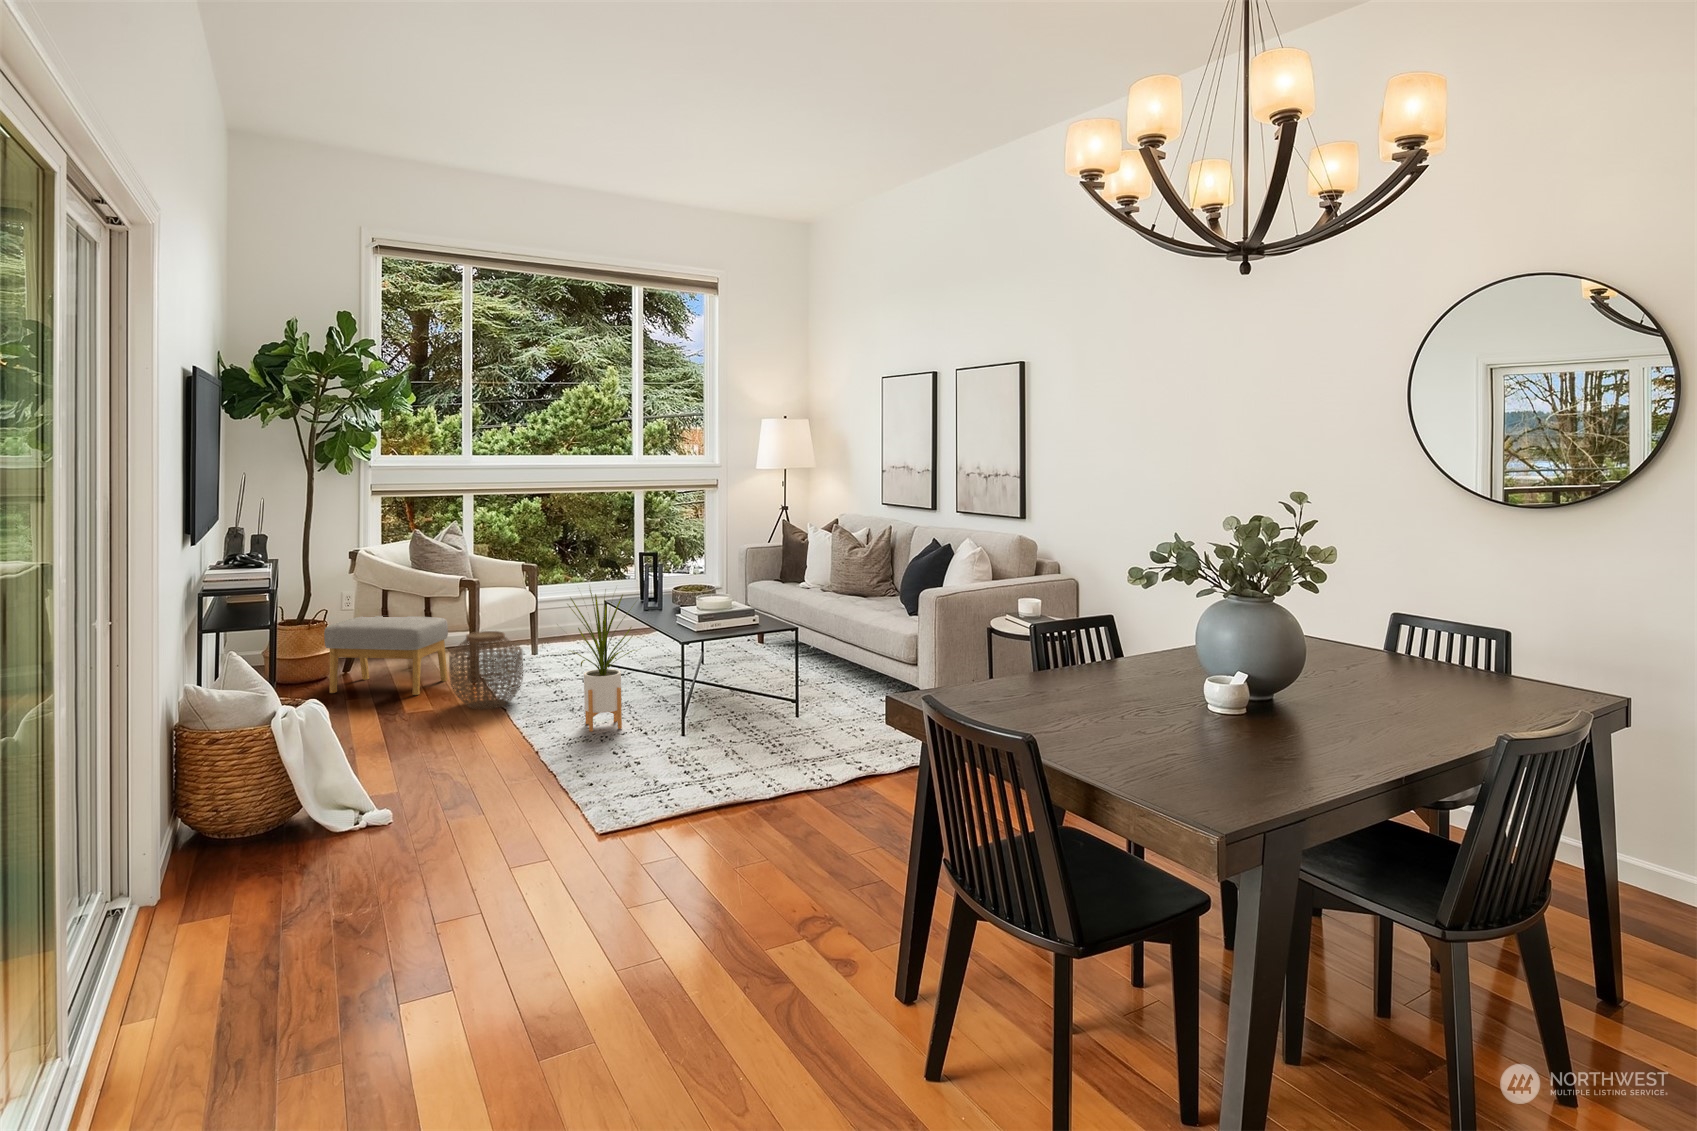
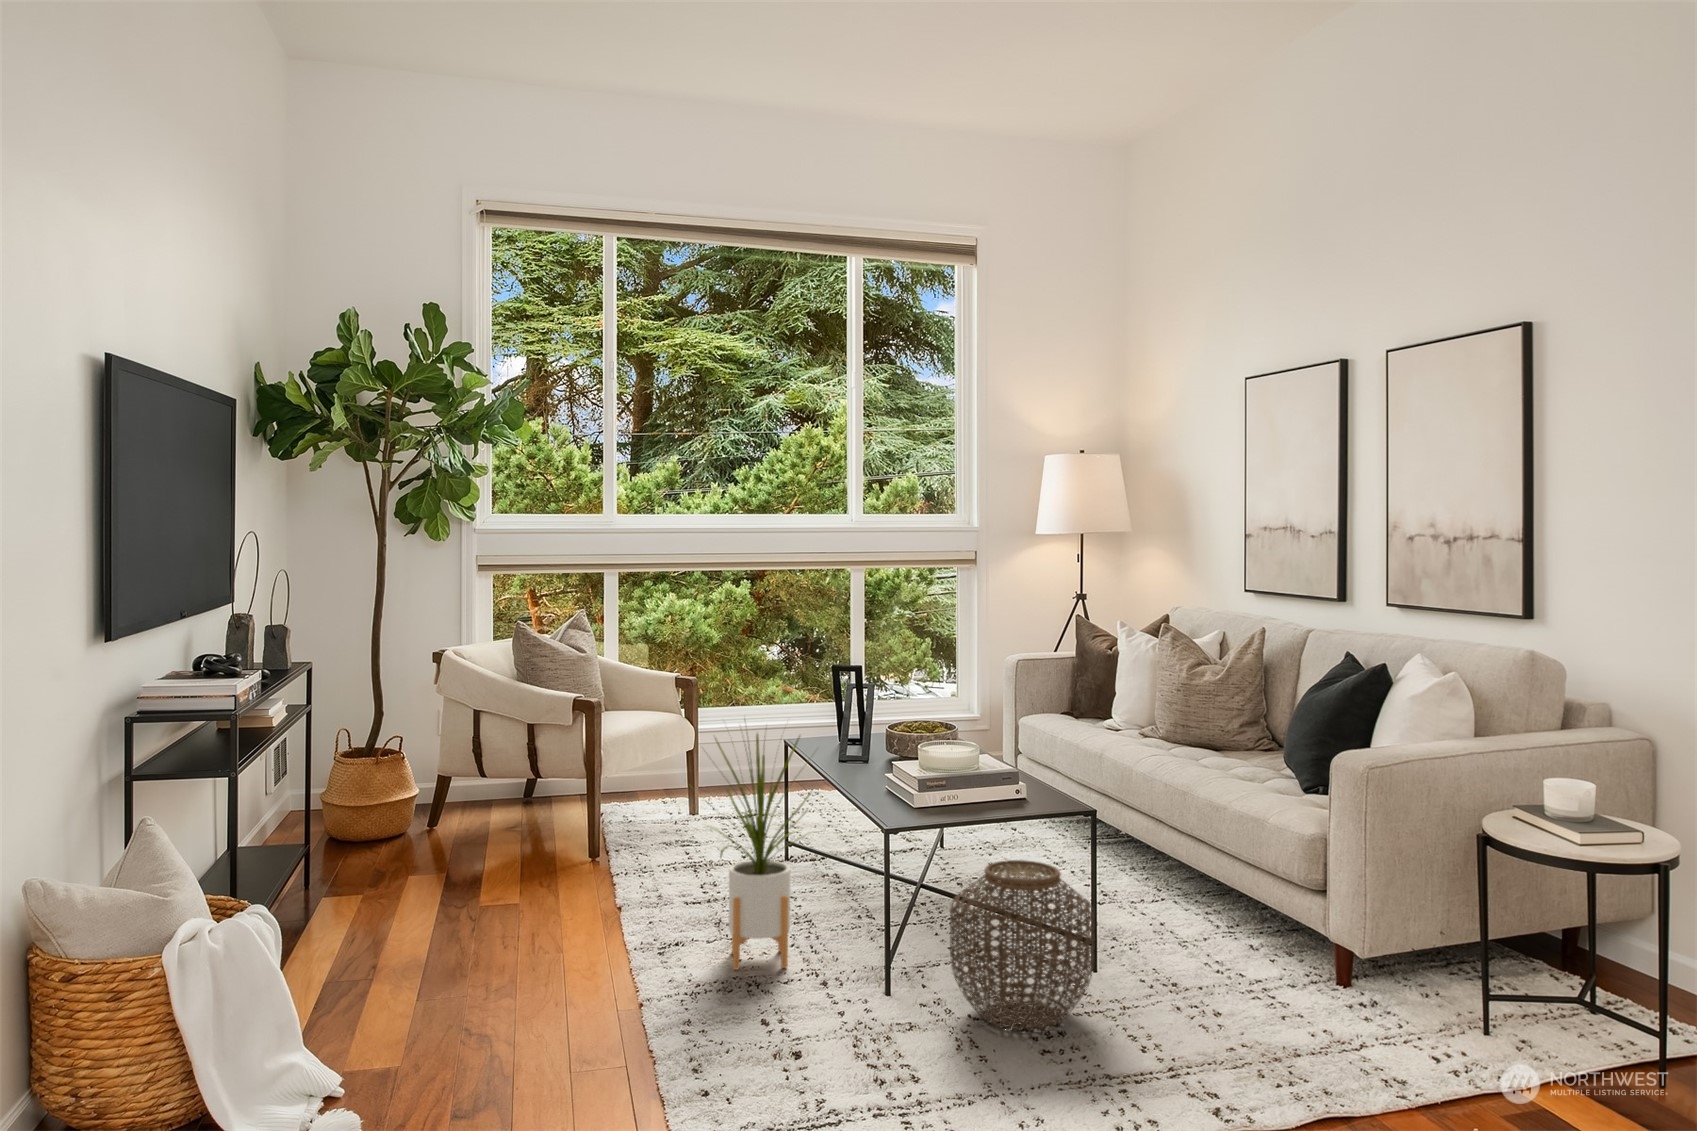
footstool: present [324,616,448,695] -> none [385,747,560,874]
woven basket: present [449,631,523,709] -> present [950,860,1094,1030]

